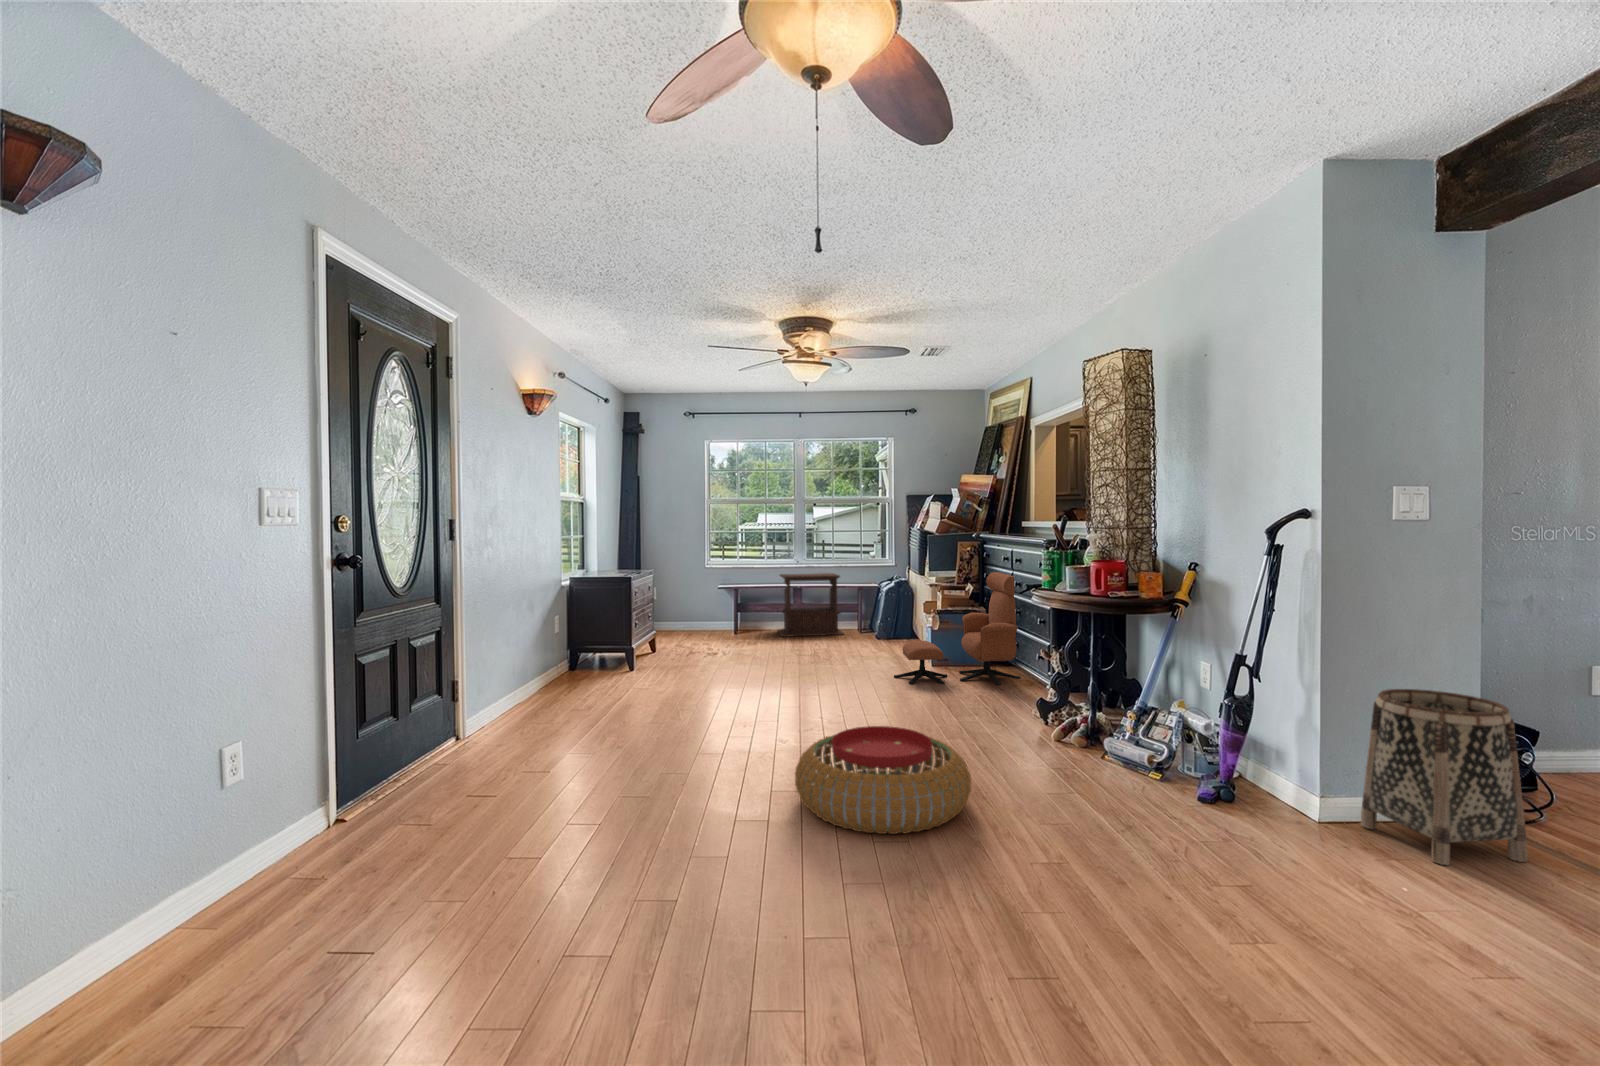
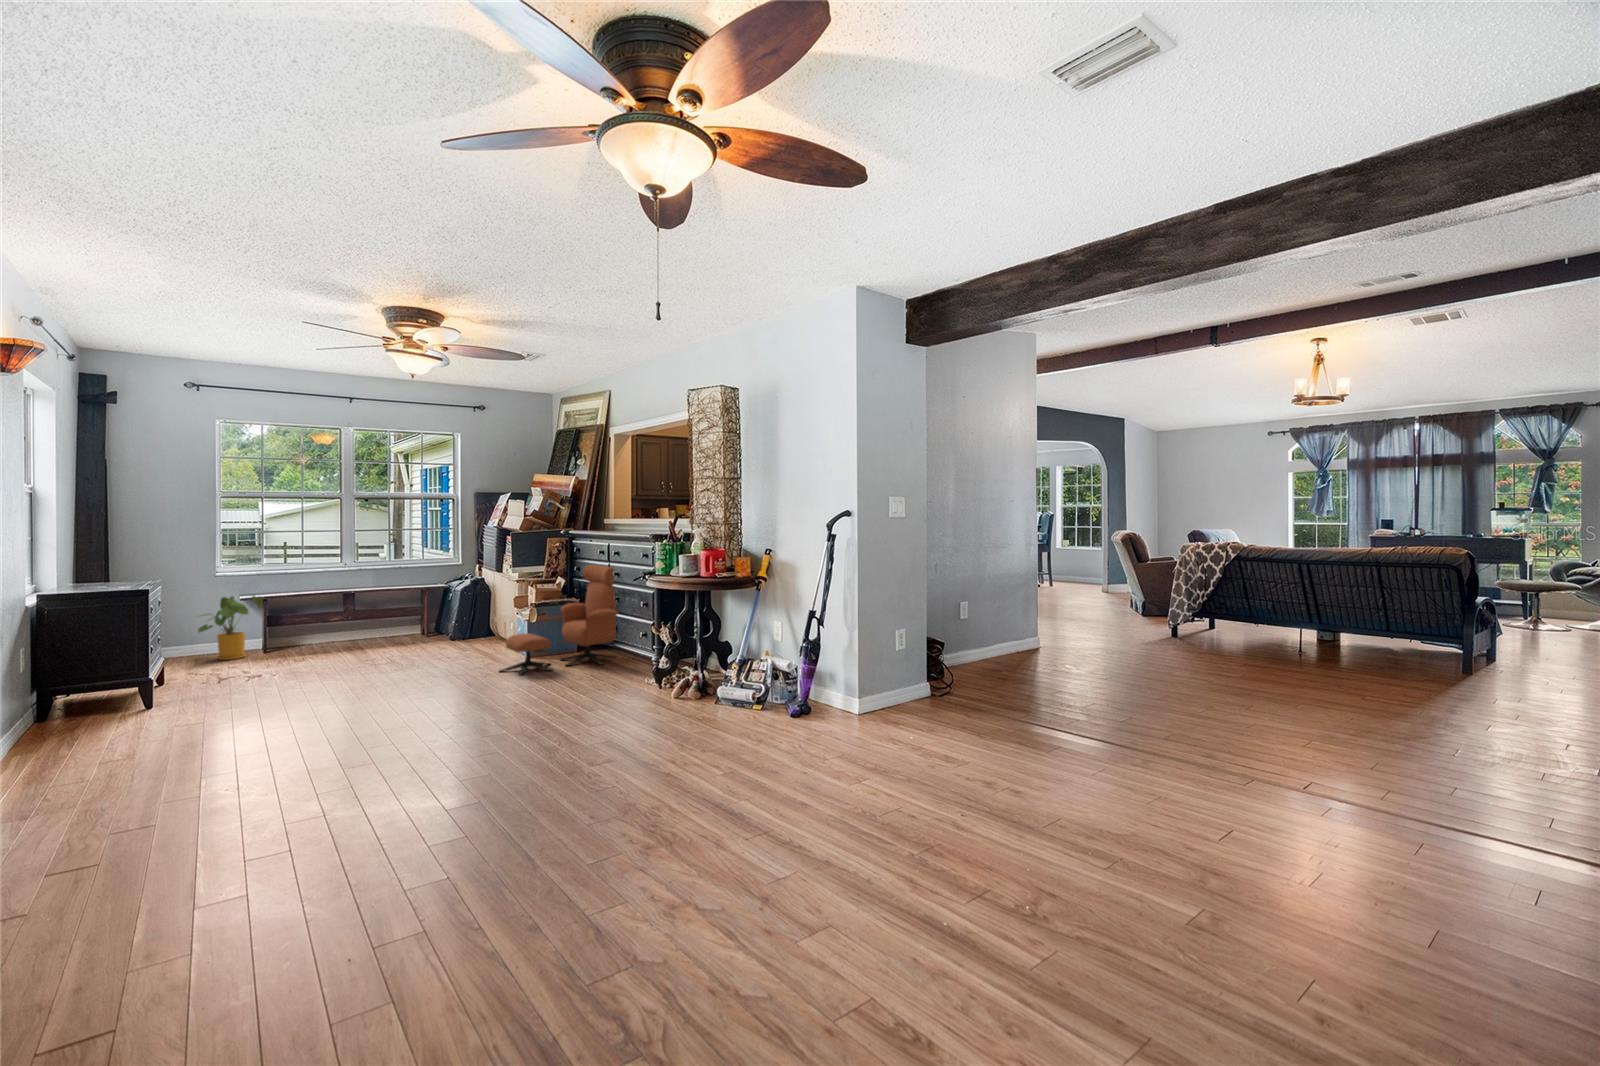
side table: present [778,573,844,637] -> none [318,575,410,650]
house plant: none [692,584,739,636] -> present [198,596,262,660]
basket: present [1361,689,1528,865] -> none [879,622,953,722]
pouf: present [795,726,971,834] -> none [484,702,649,795]

